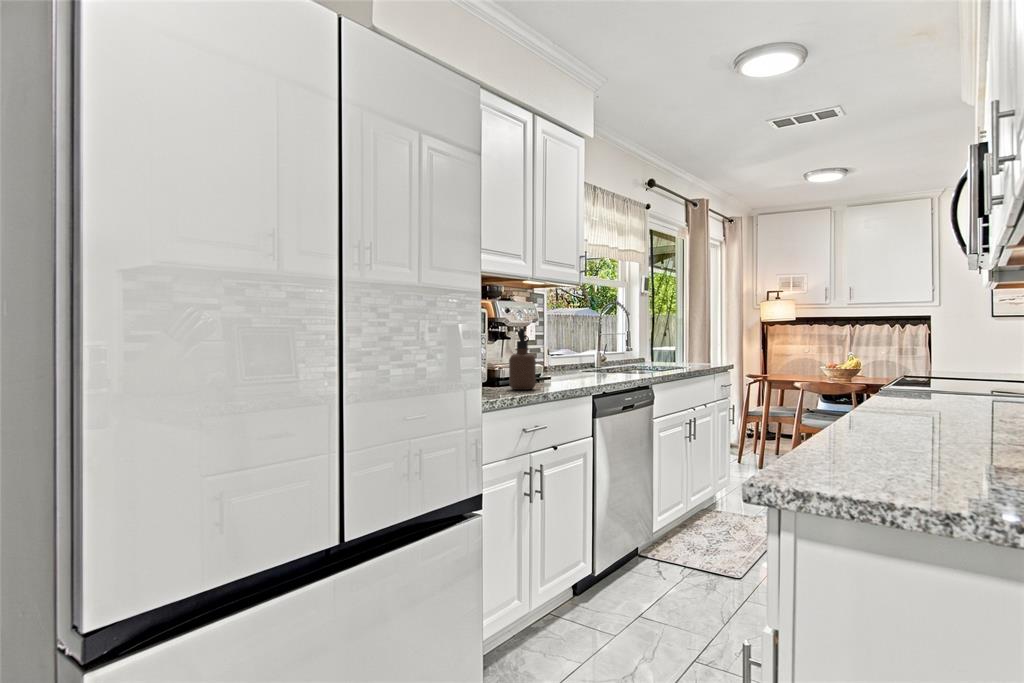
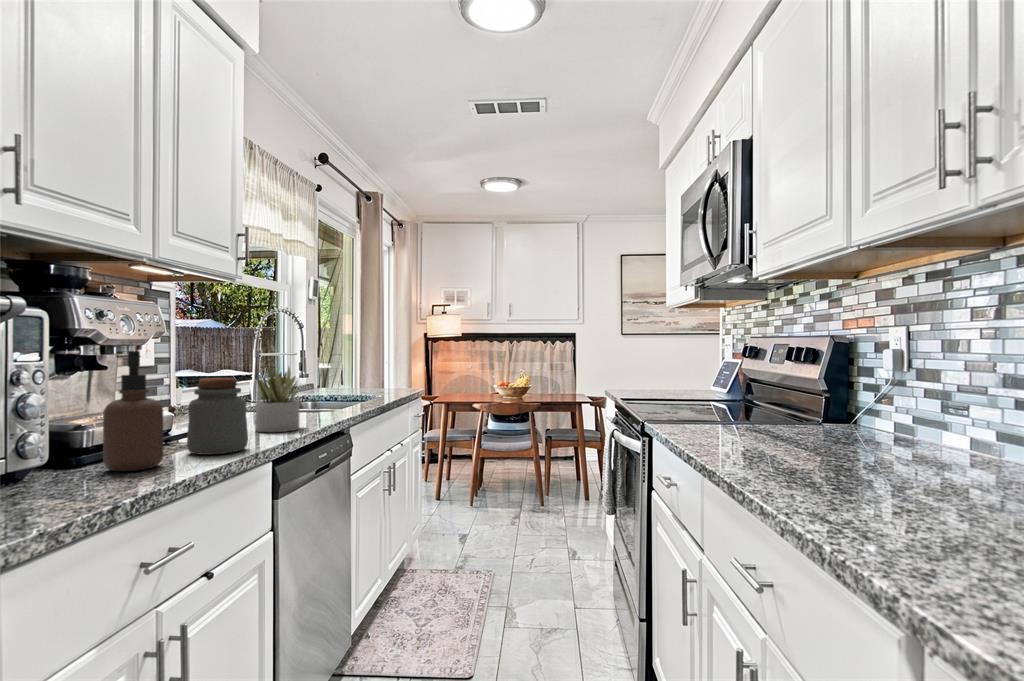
succulent plant: none [586,339,615,381] -> present [256,366,299,432]
jar: none [548,345,579,387] -> present [187,378,248,455]

